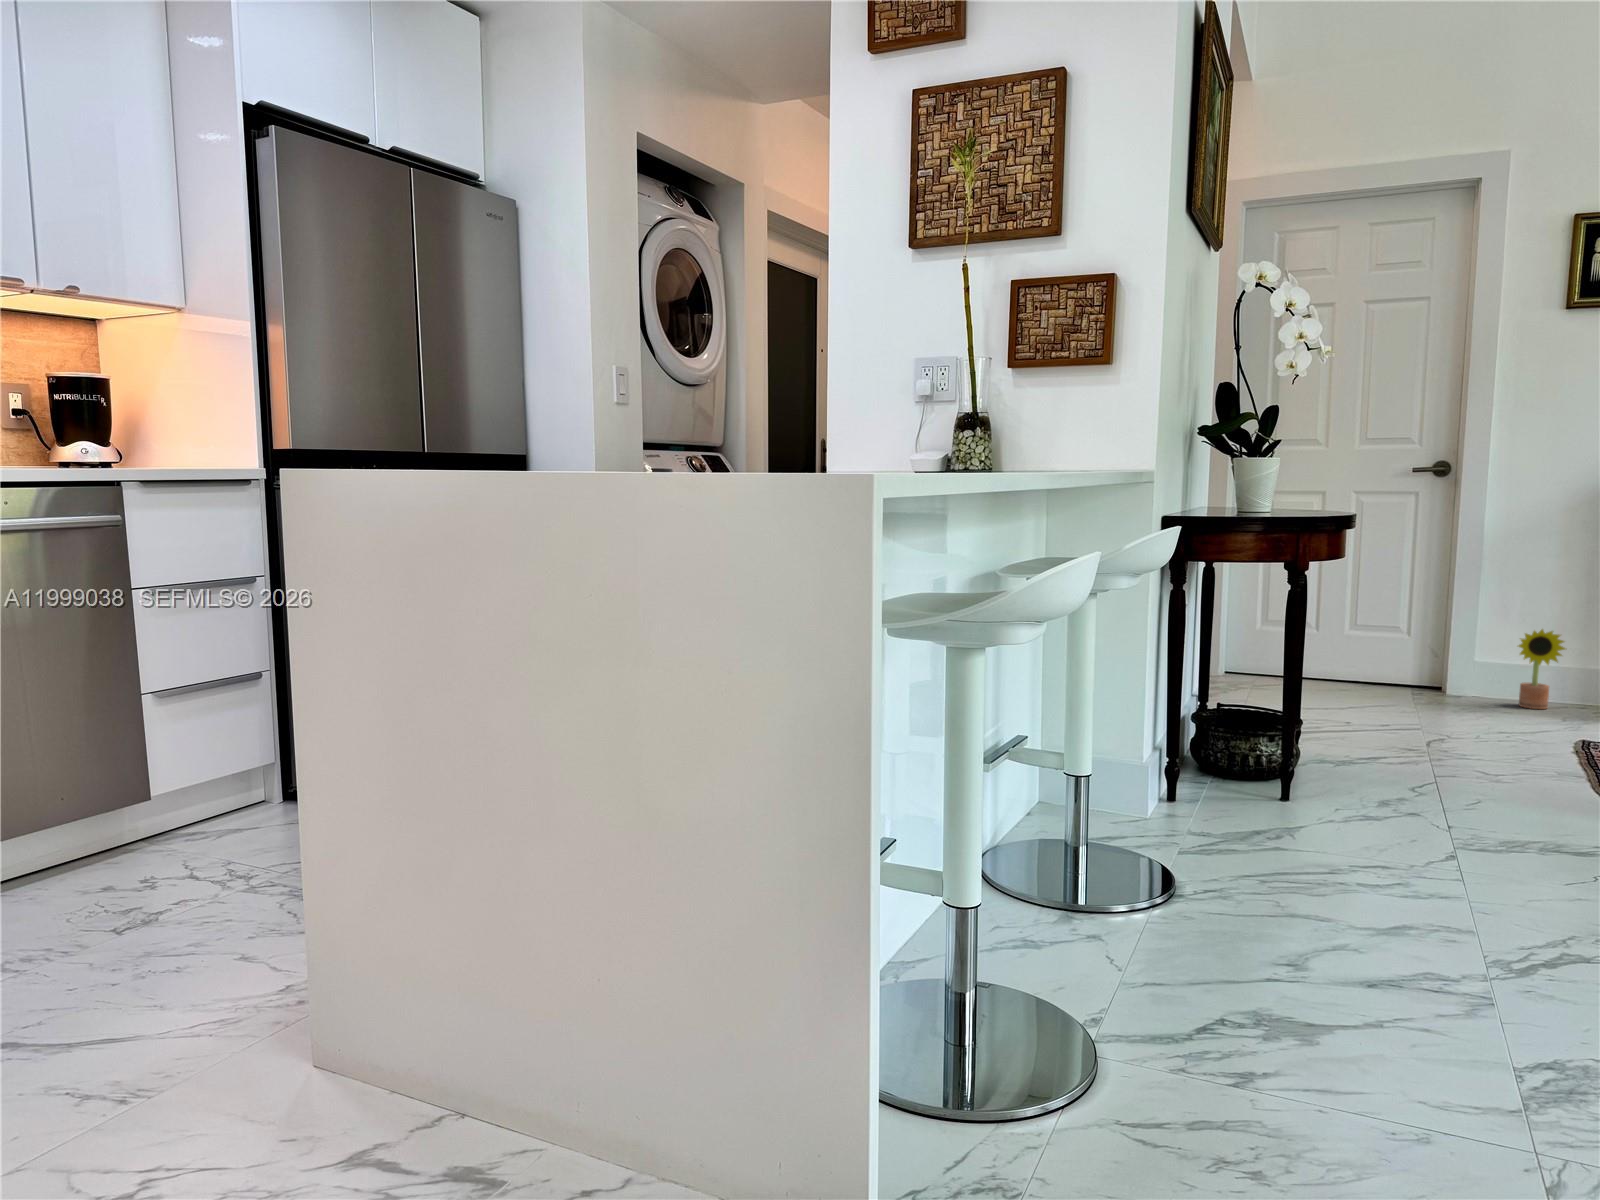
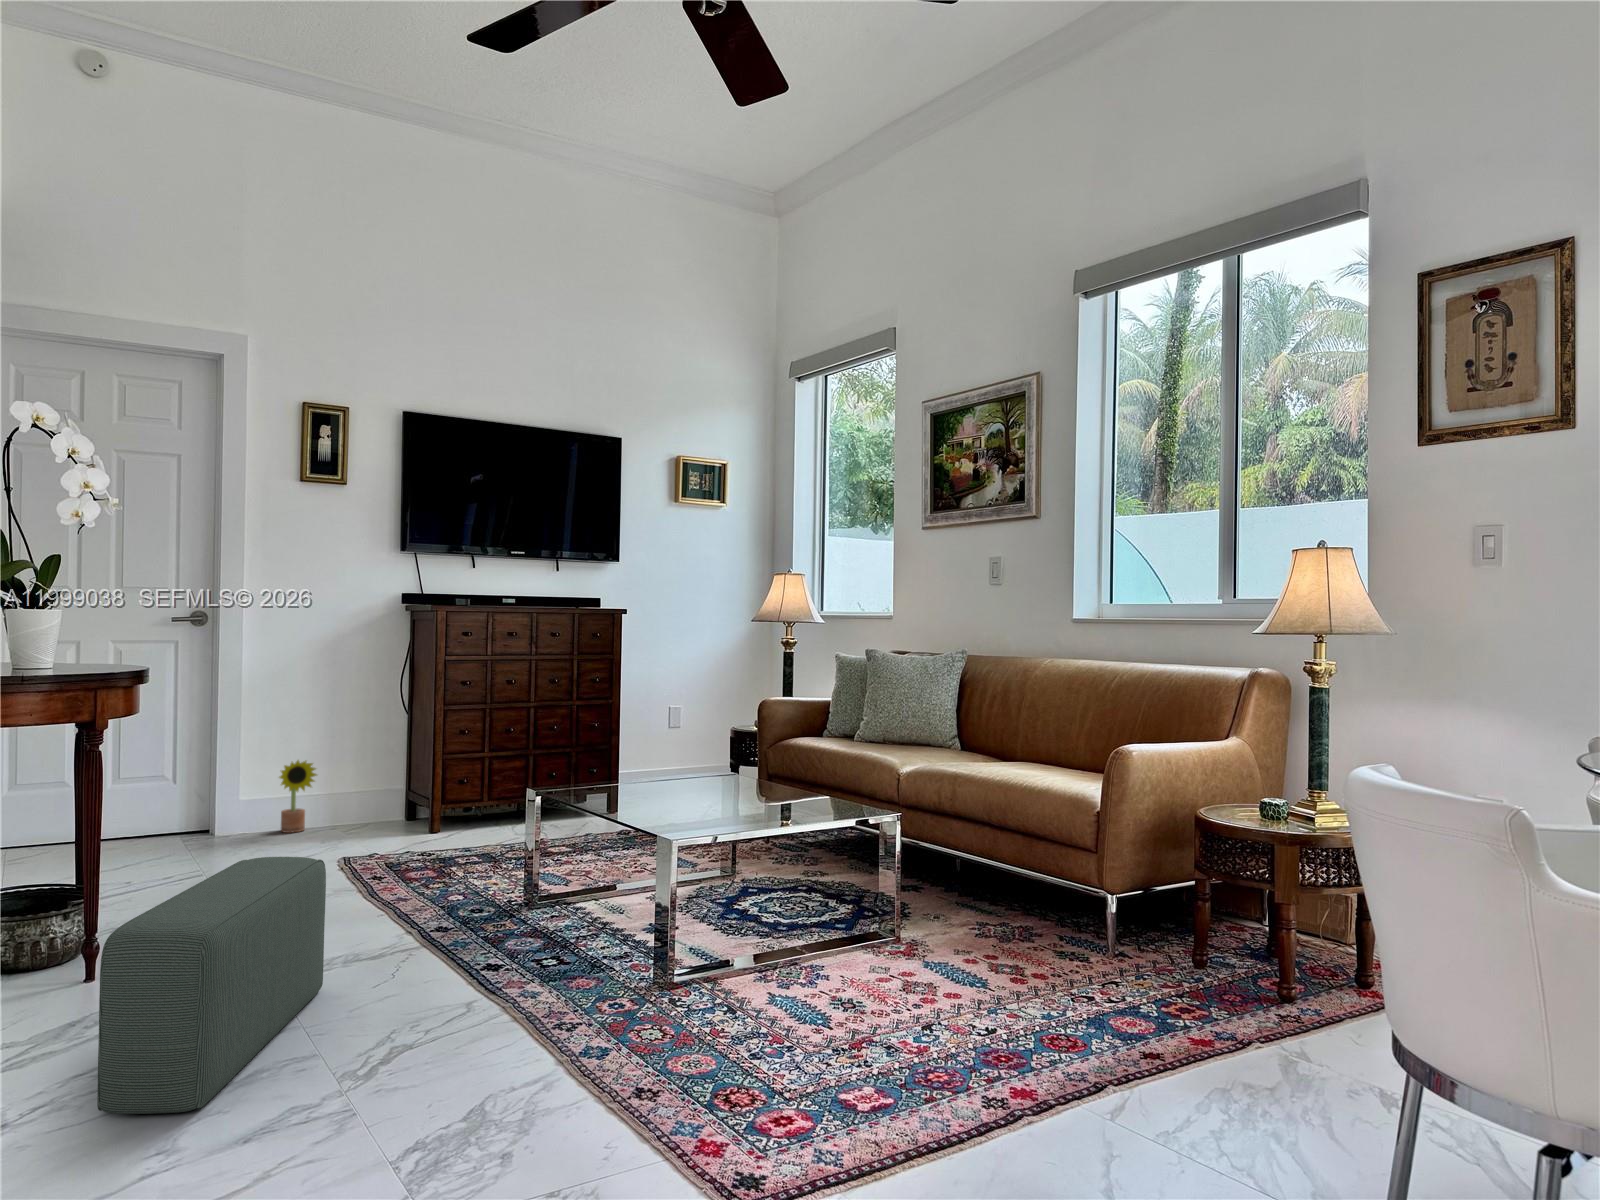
pouf: none [1253,713,1514,934] -> present [97,857,326,1114]

